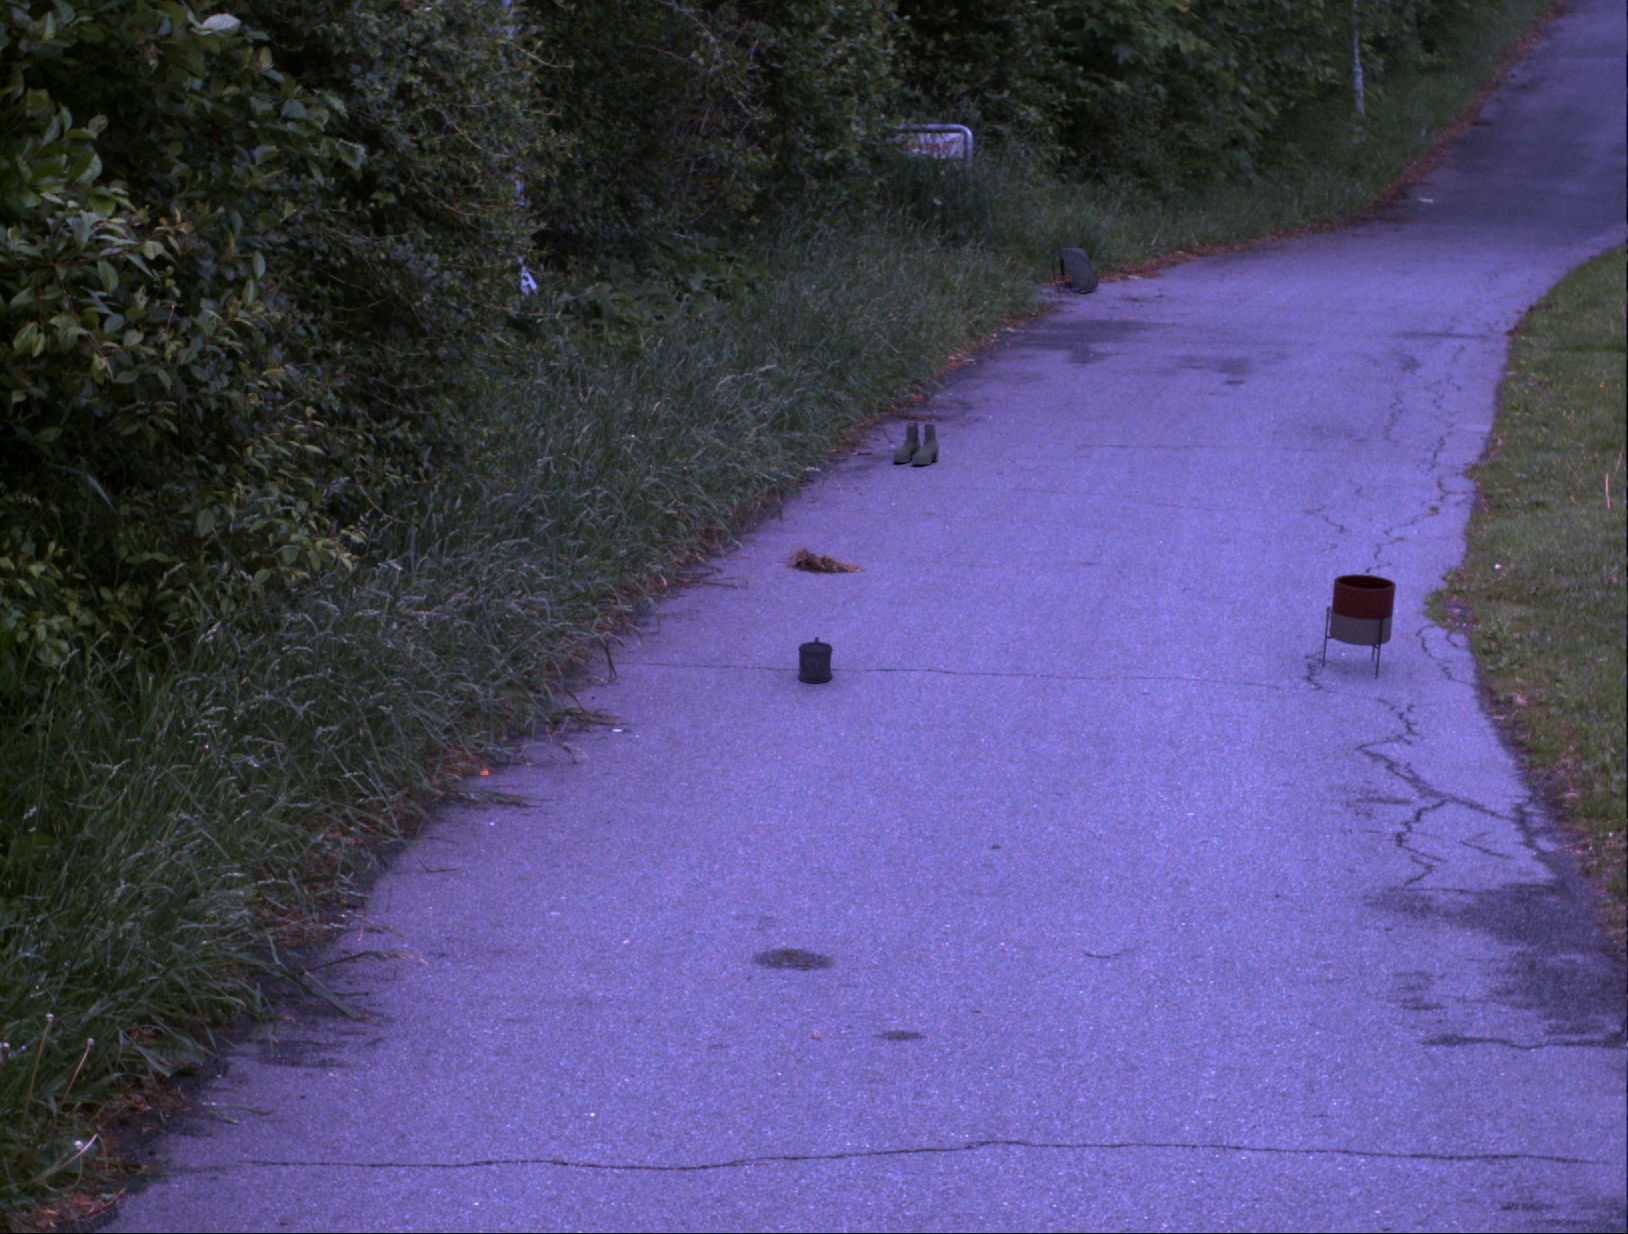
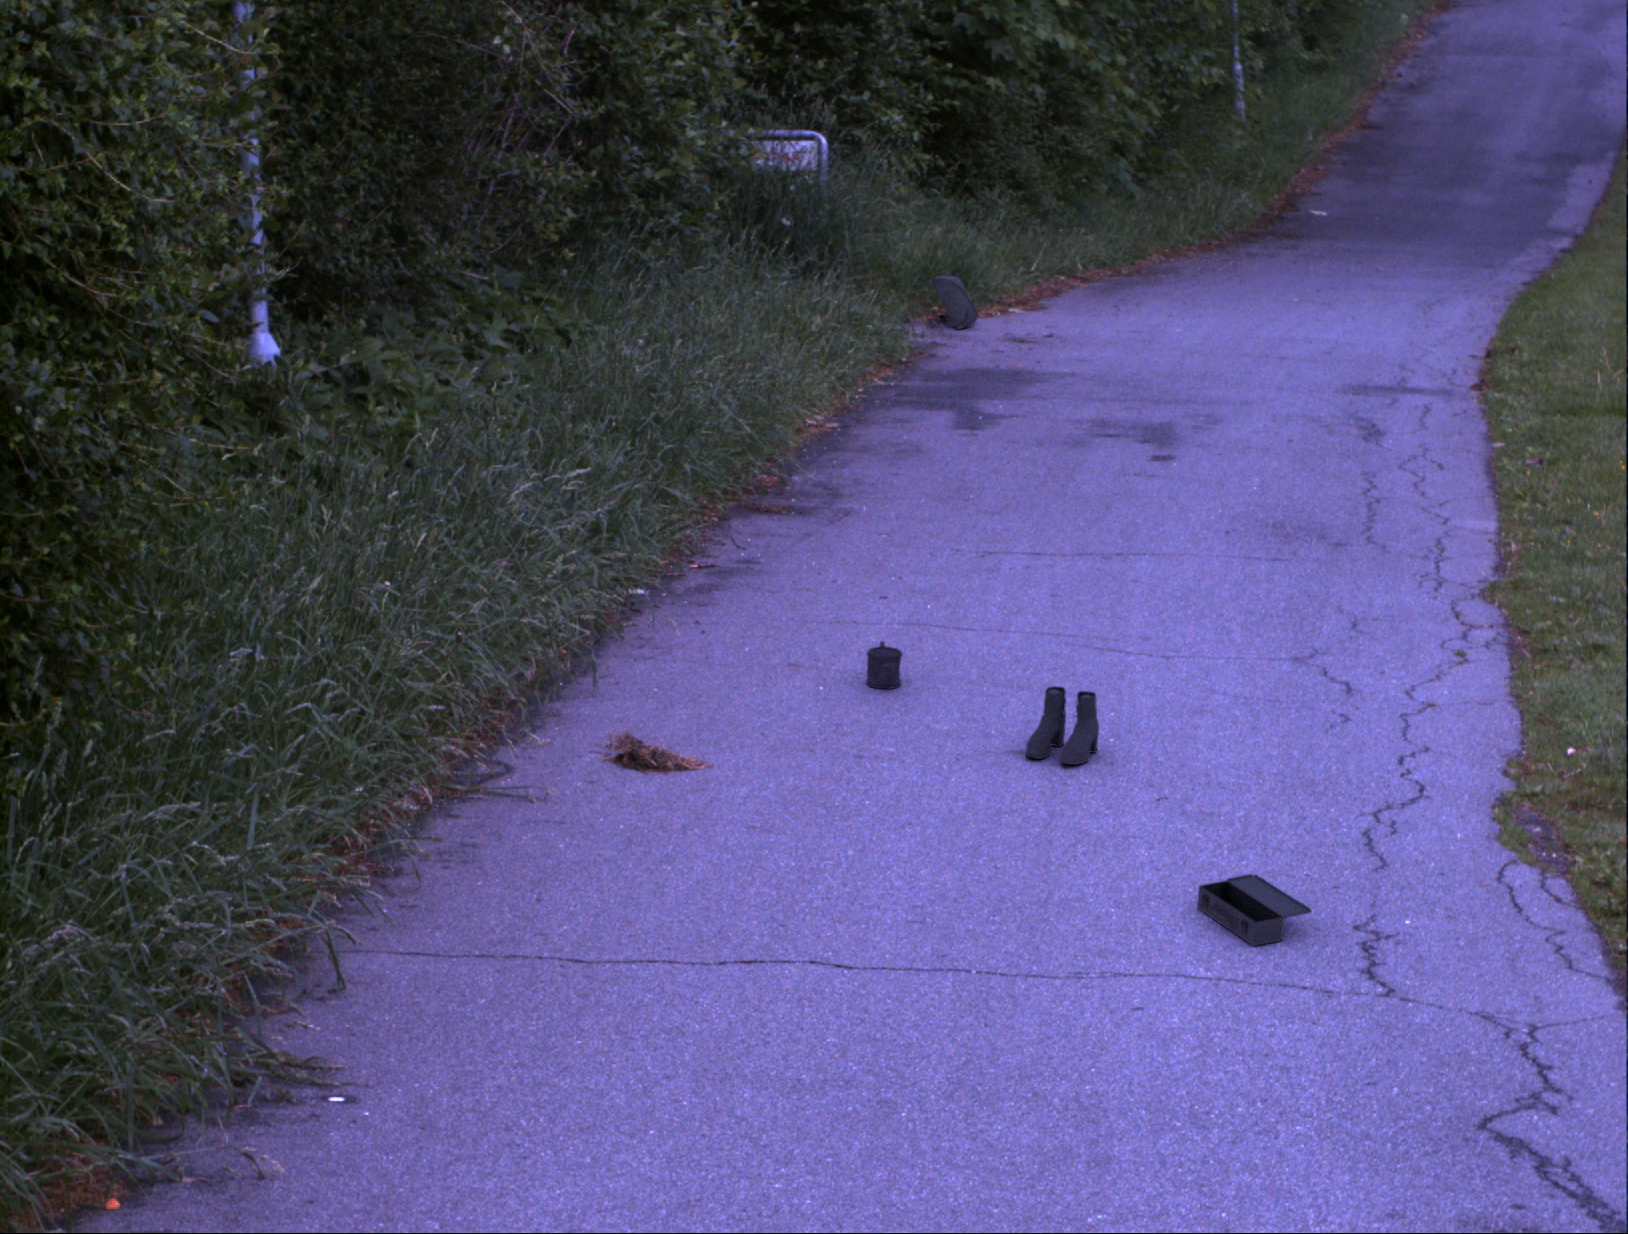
boots: present [894,423,939,465] -> present [1025,686,1099,765]
planter: present [1322,574,1396,678] -> none [1388,817,1500,976]
toolbox: none [1195,622,1271,662] -> present [1197,874,1311,946]
watering can: present [798,637,833,683] -> present [866,641,903,689]

